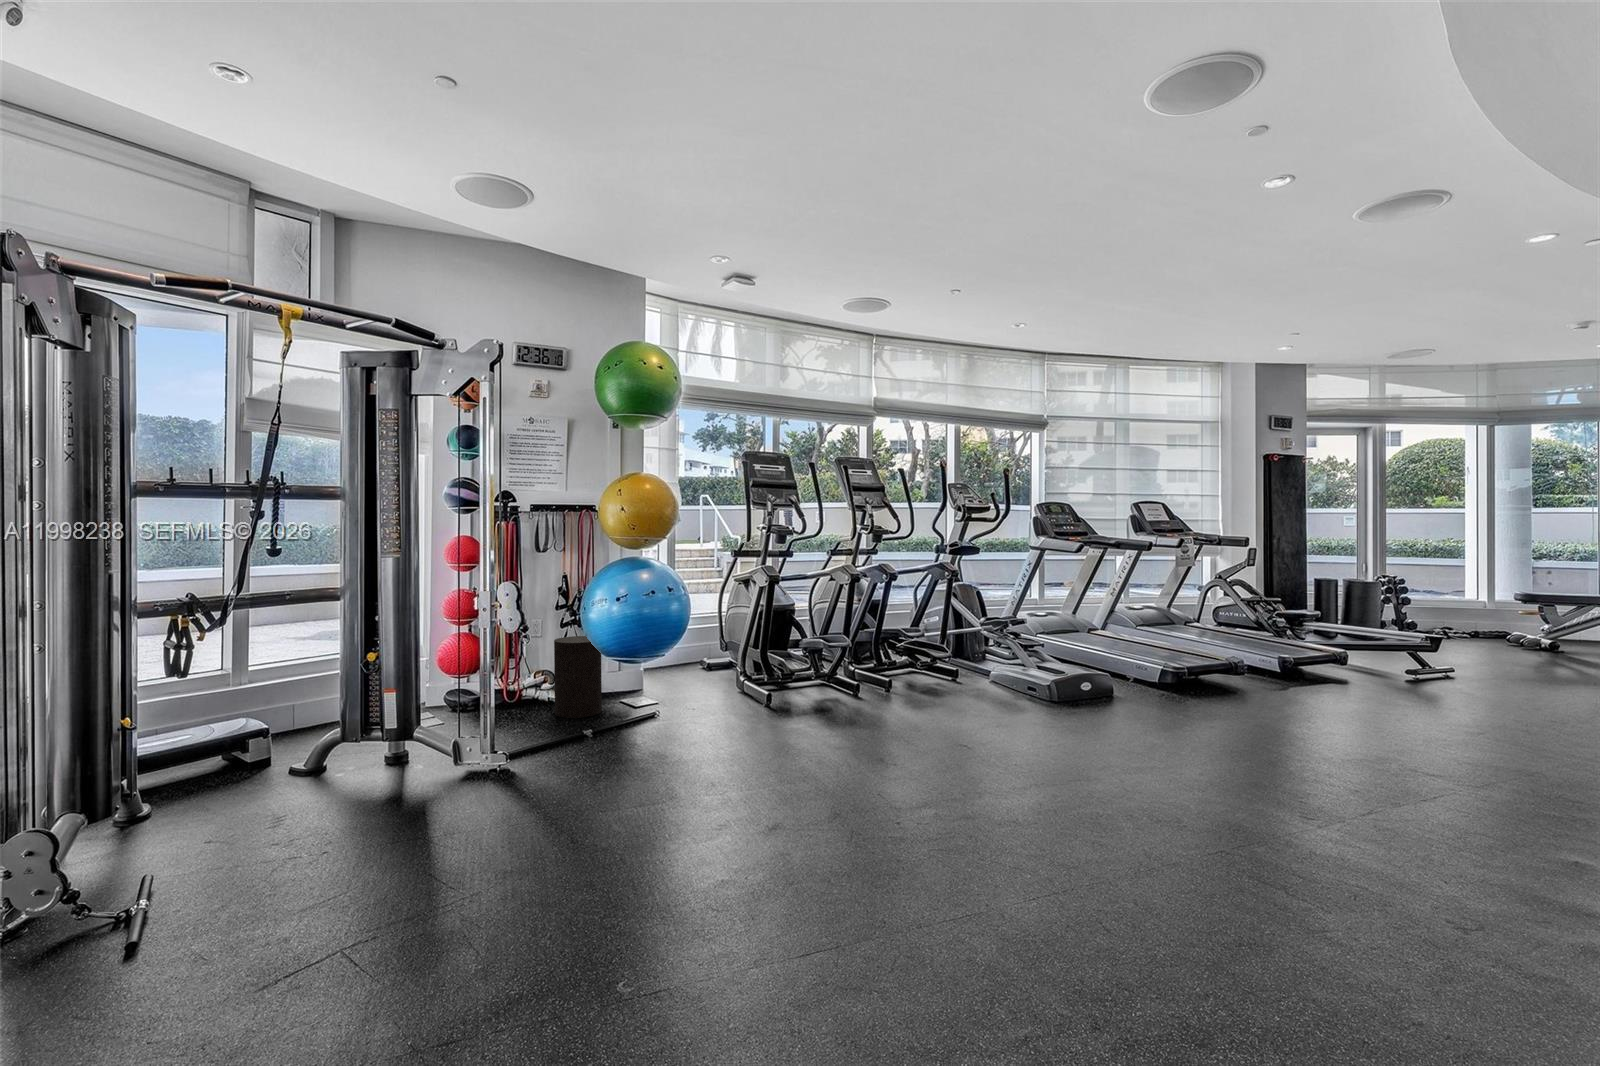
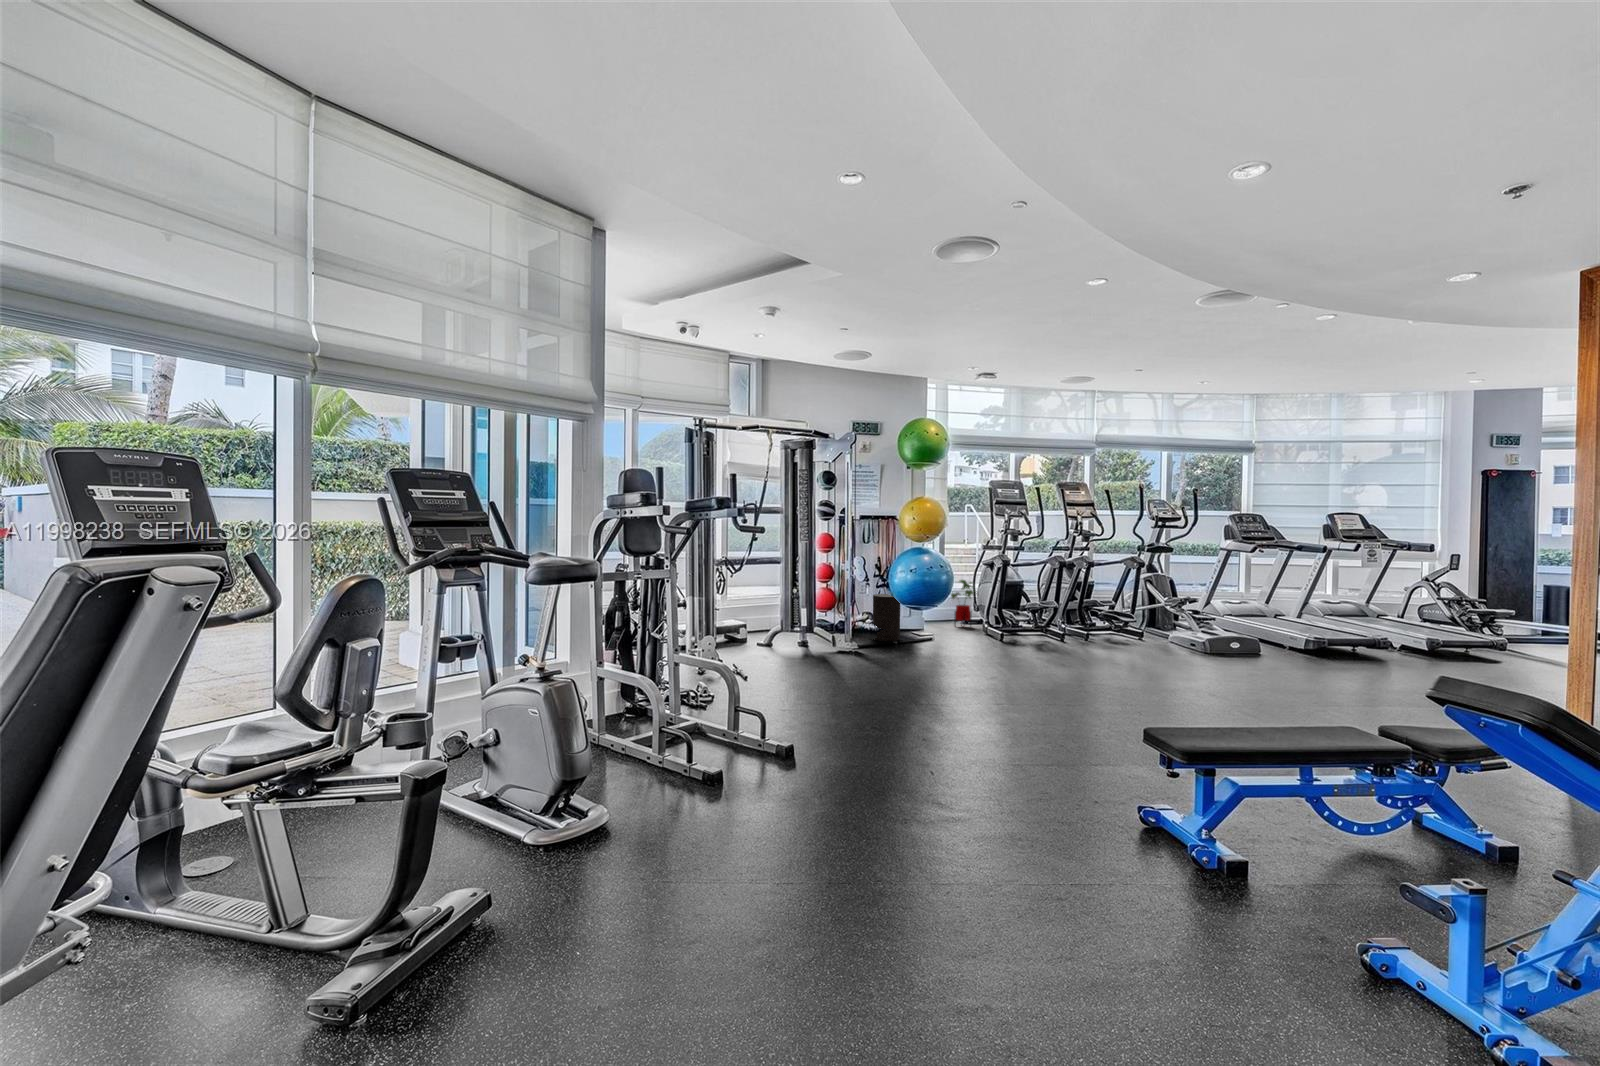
house plant: none [678,604,728,678] -> present [951,580,975,625]

